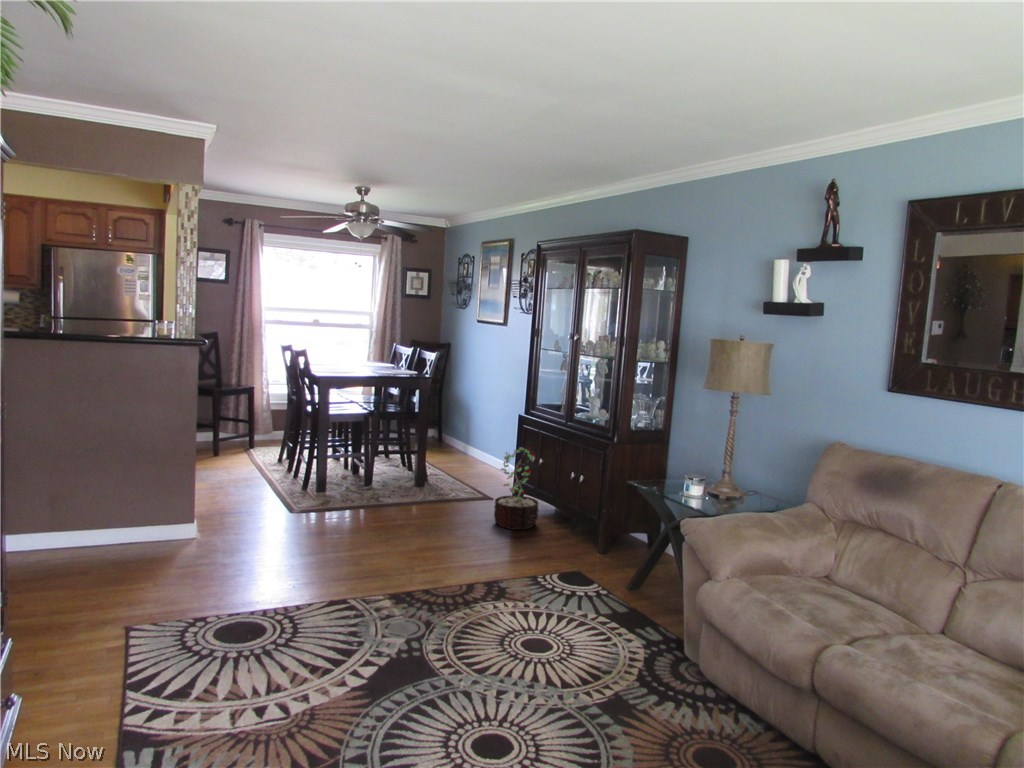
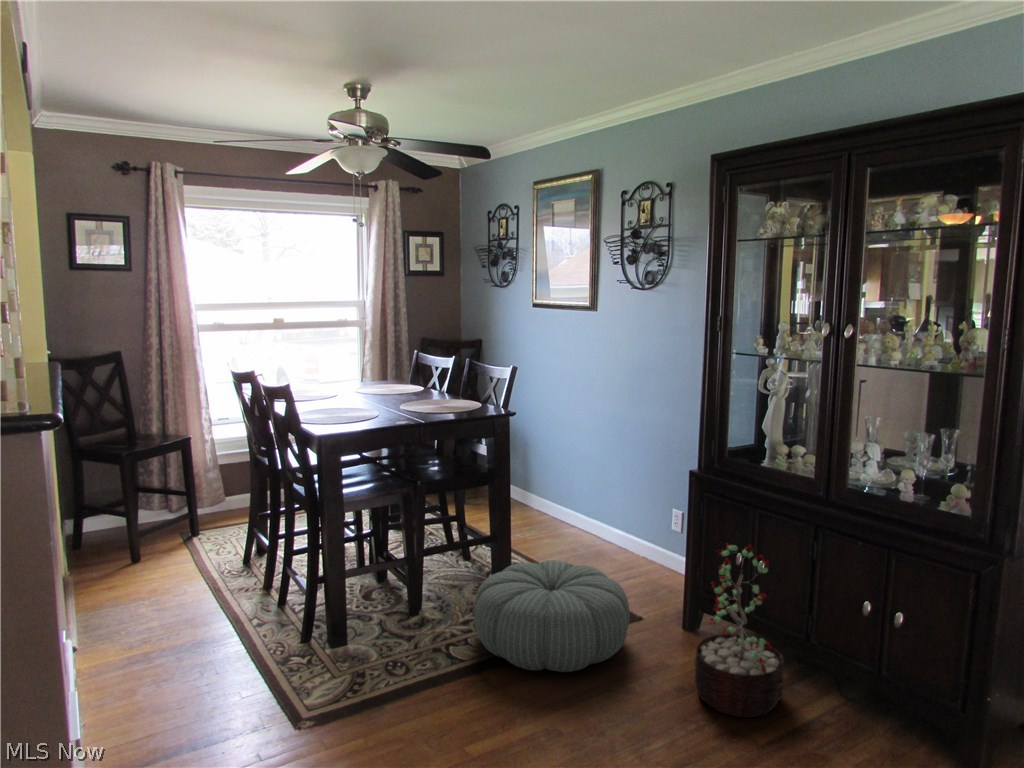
pouf: none [393,460,478,509] -> present [474,560,630,672]

